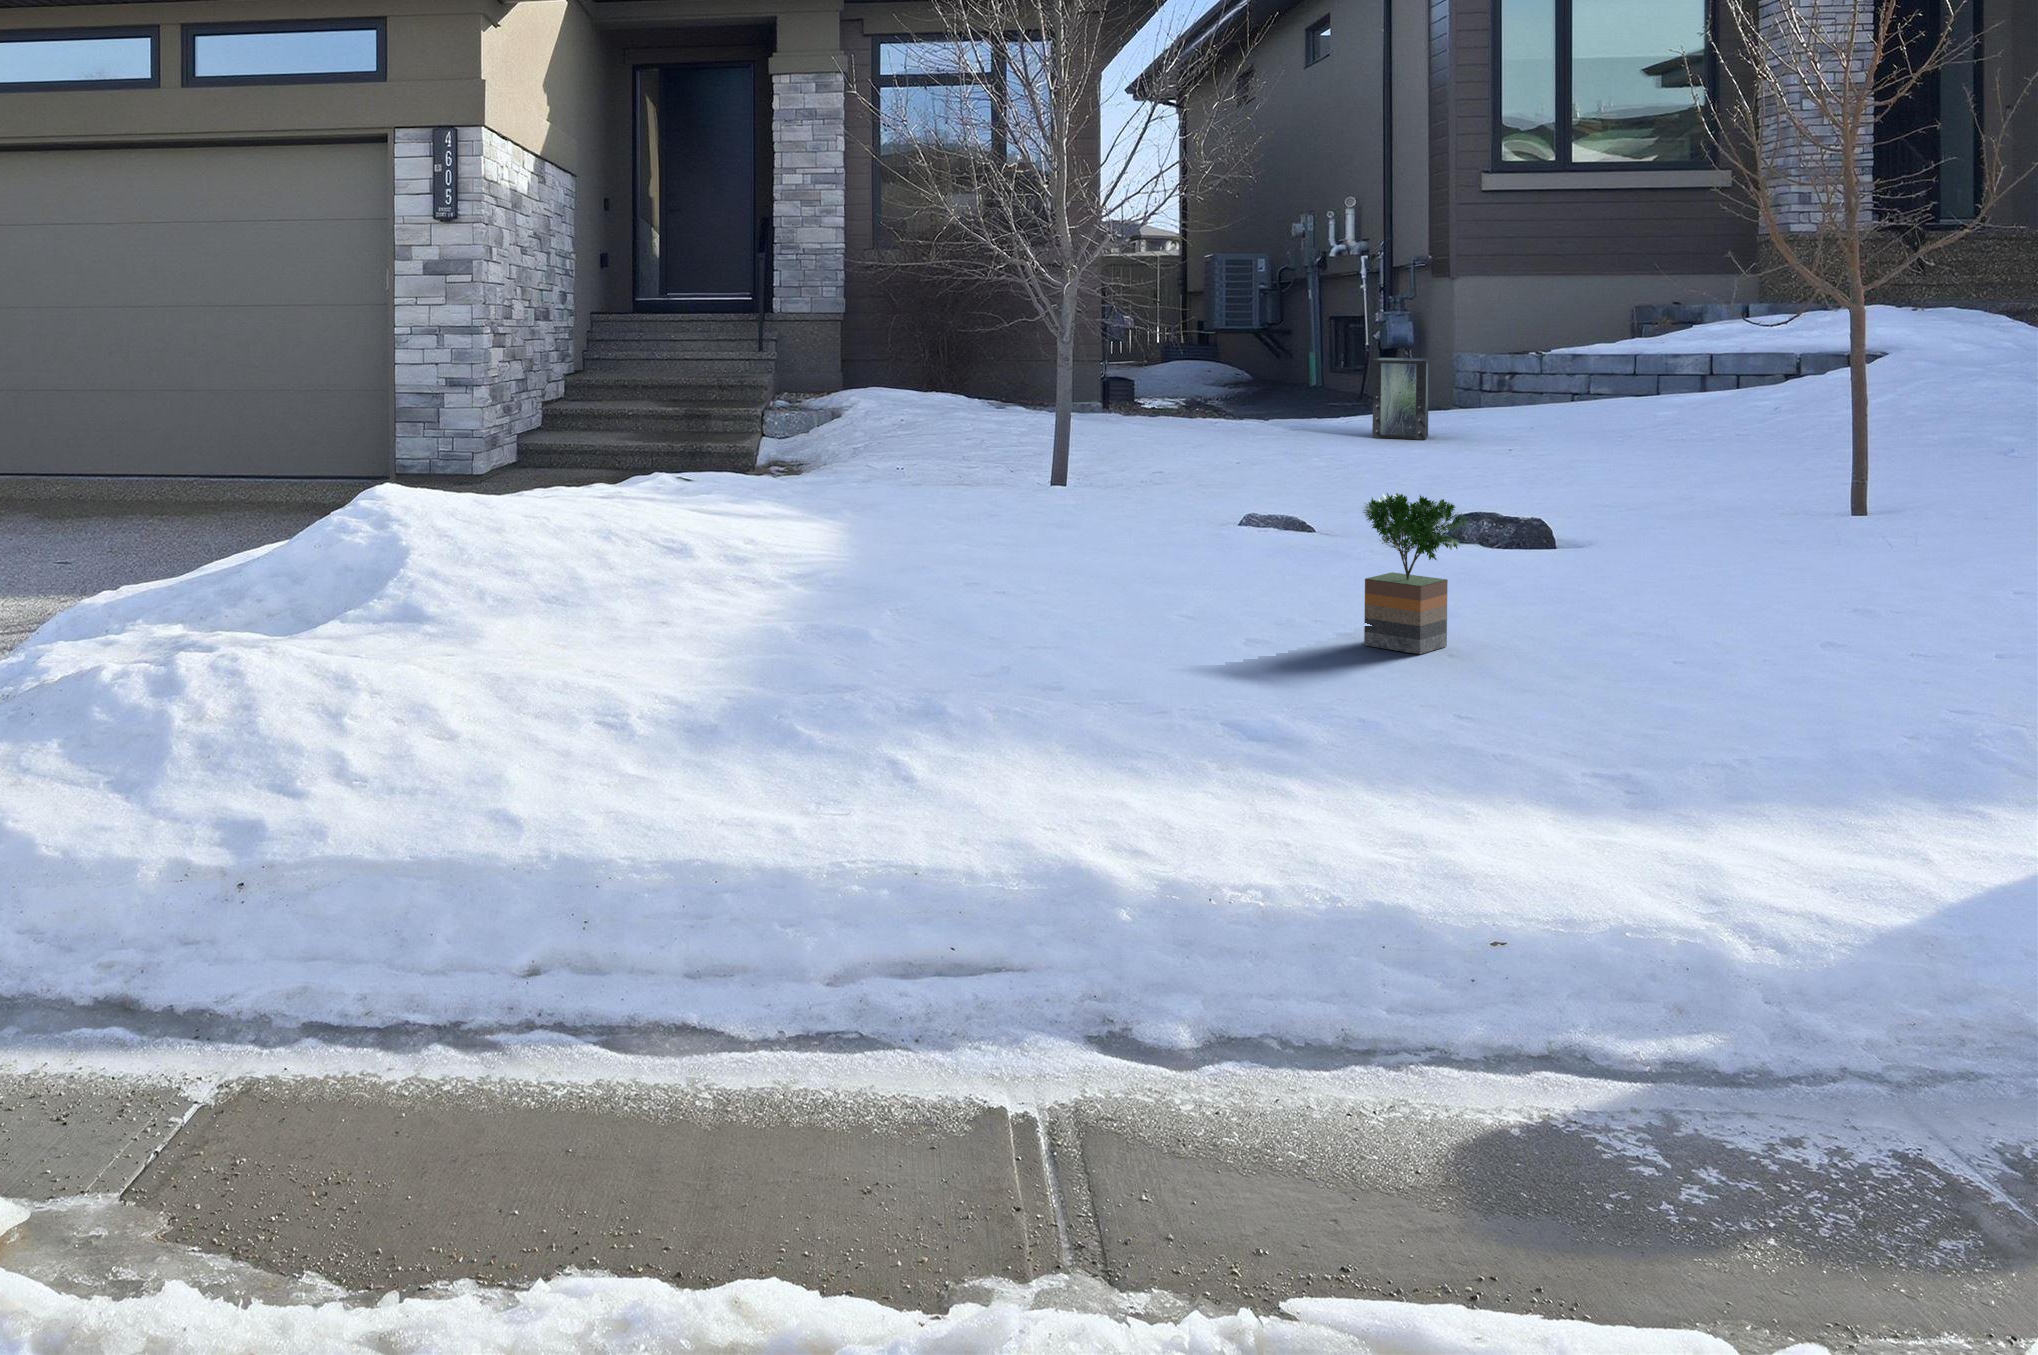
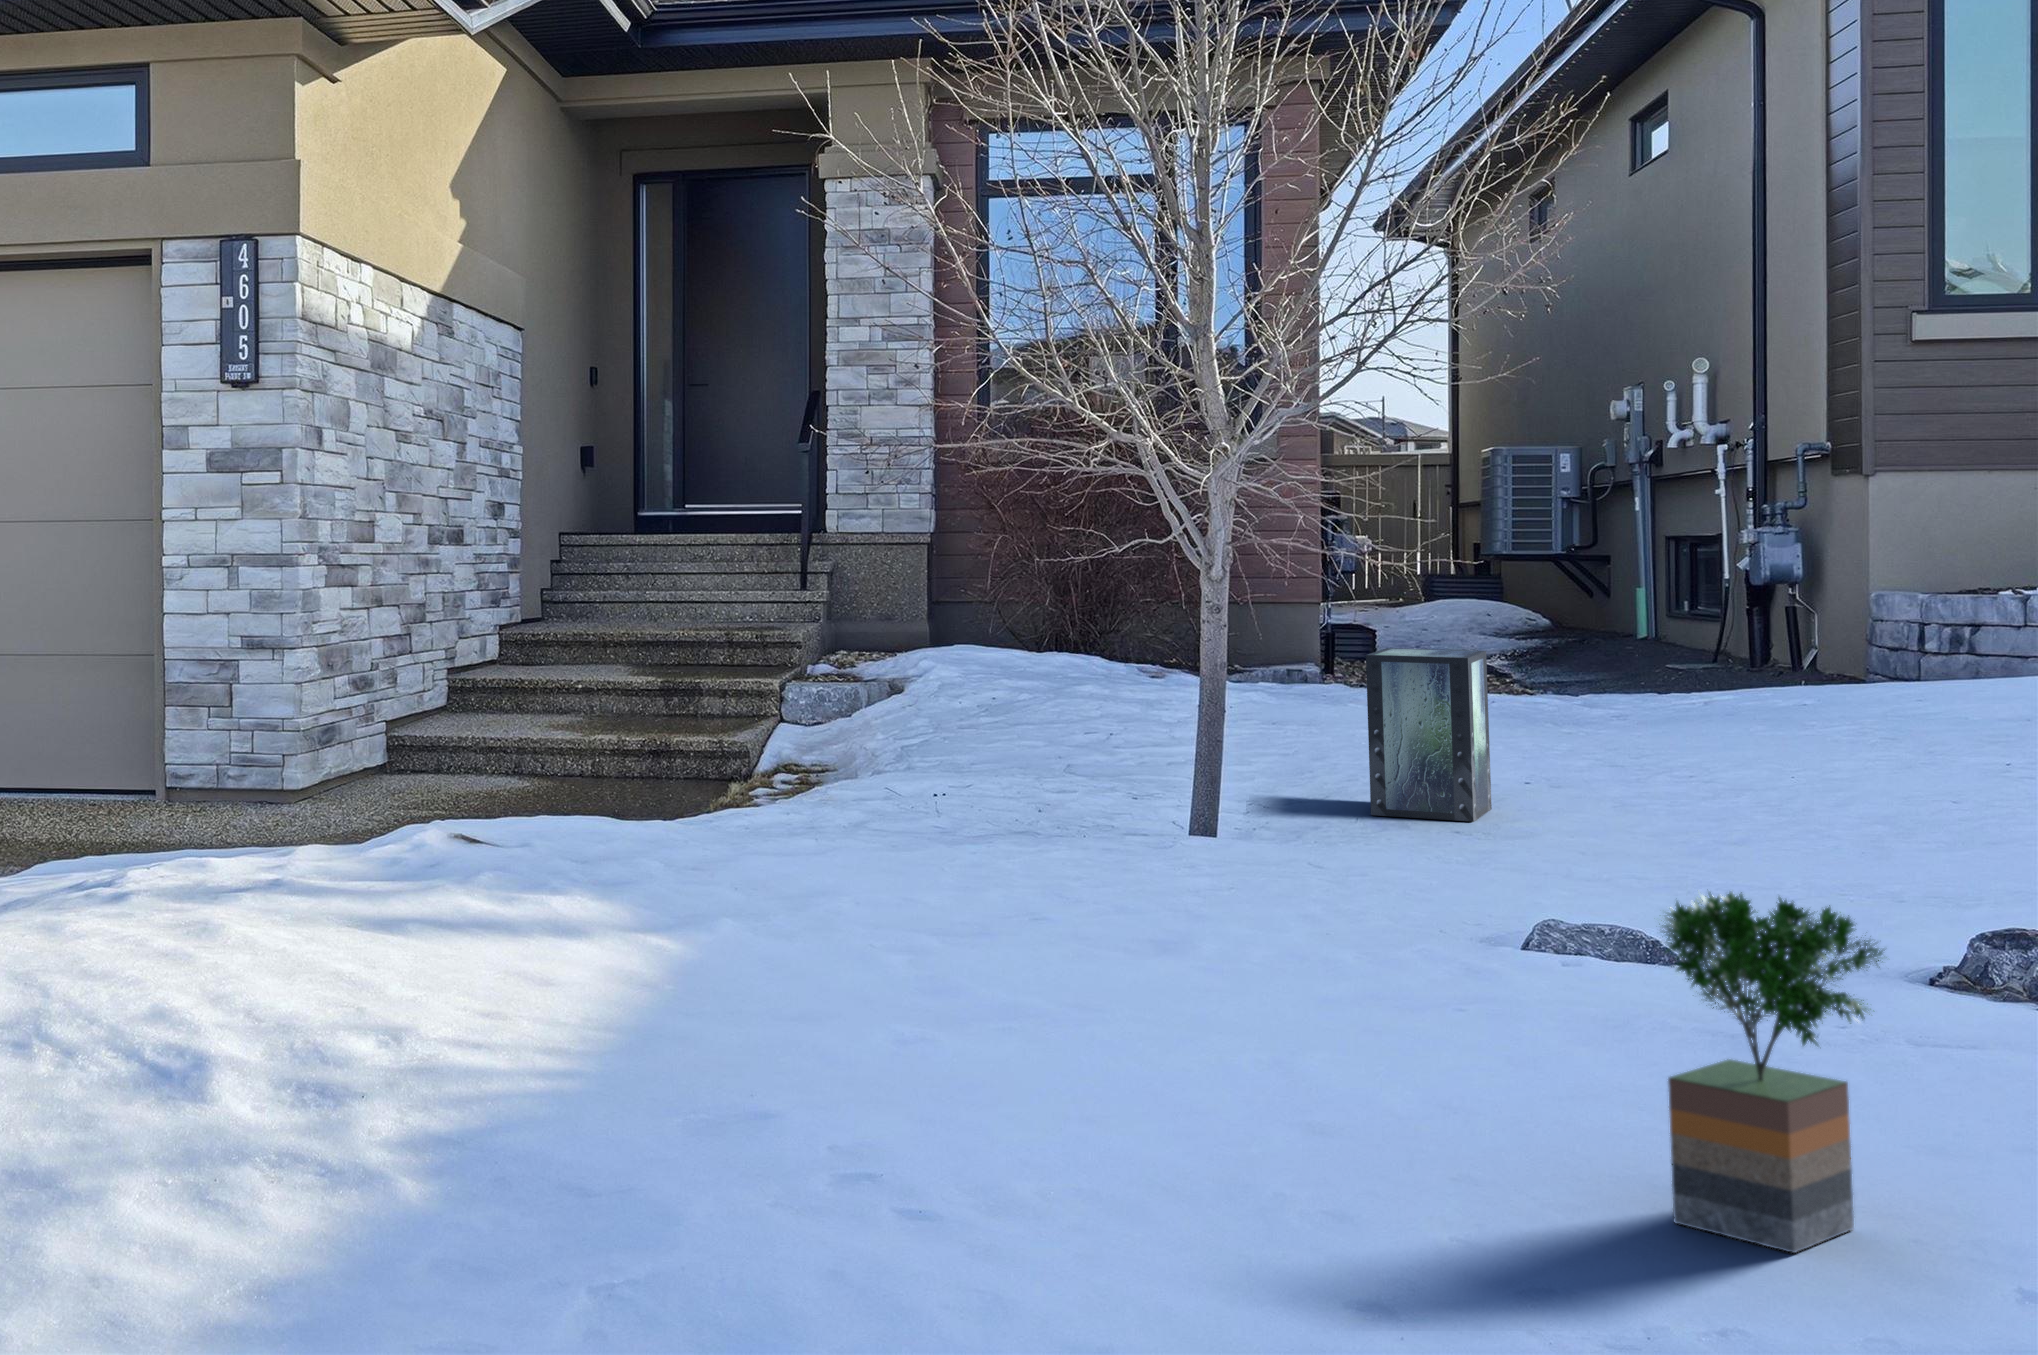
storage box: present [1373,358,1429,440] -> present [1366,648,1492,821]

